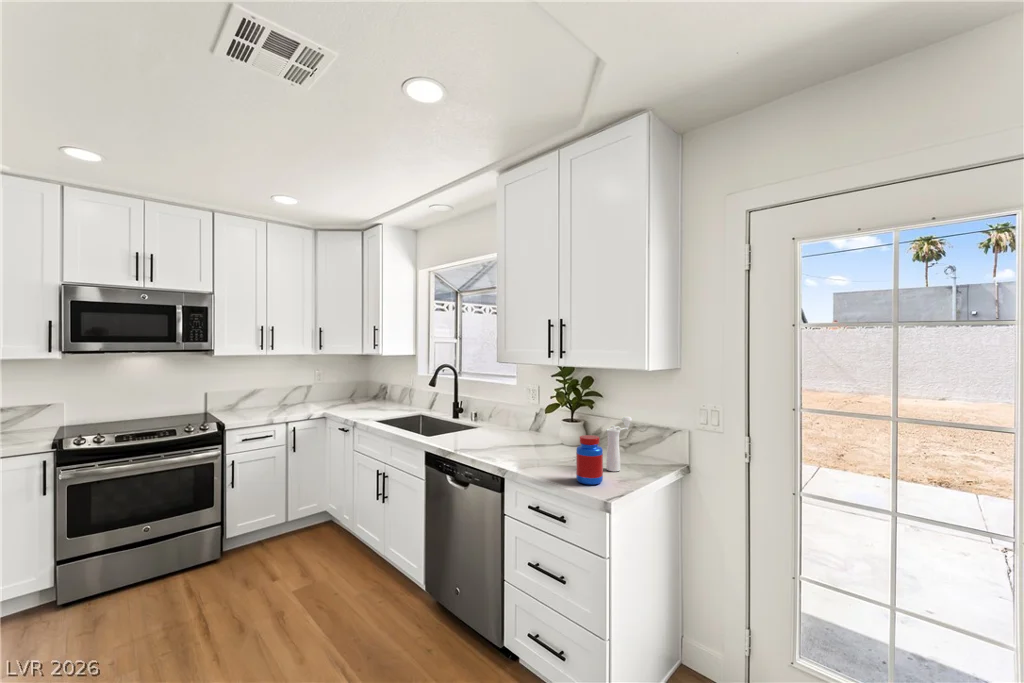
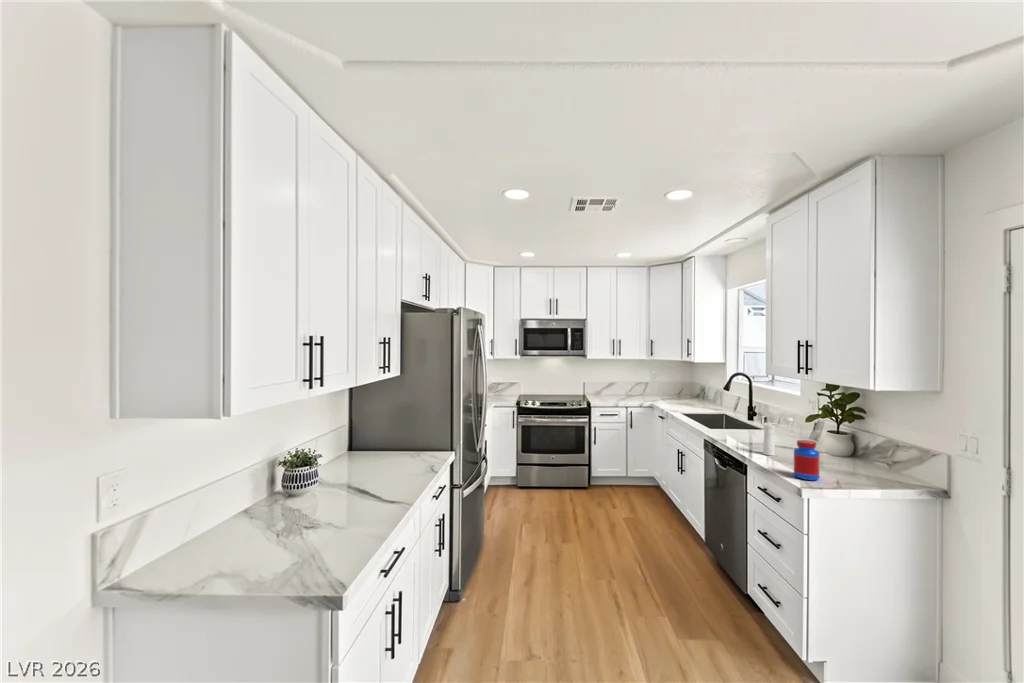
pepper mill: present [606,416,632,471] -> present [763,417,793,456]

